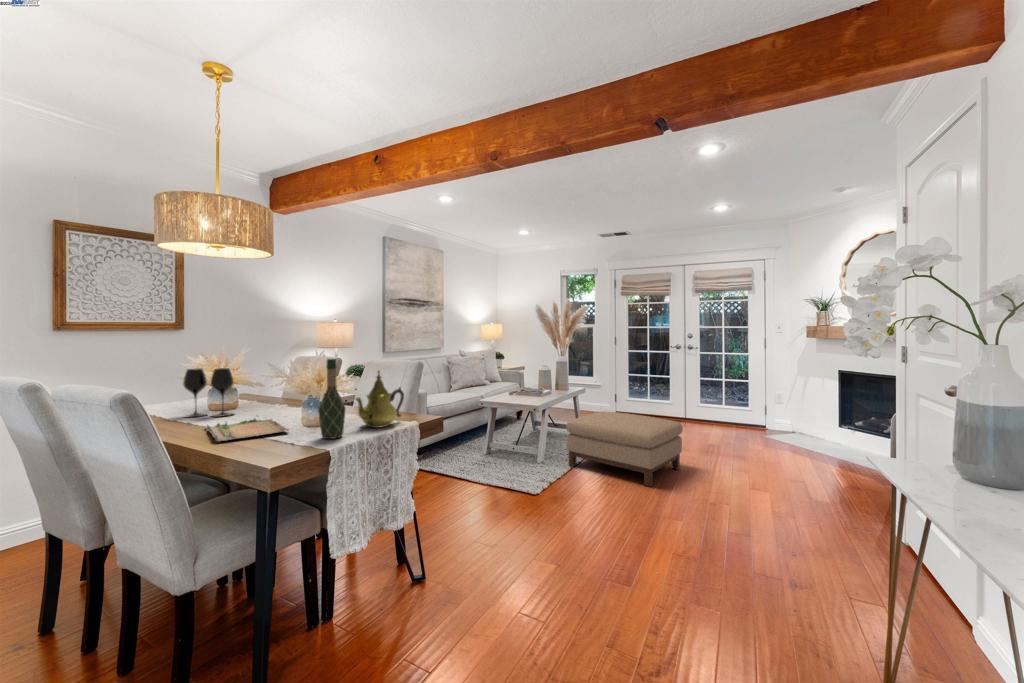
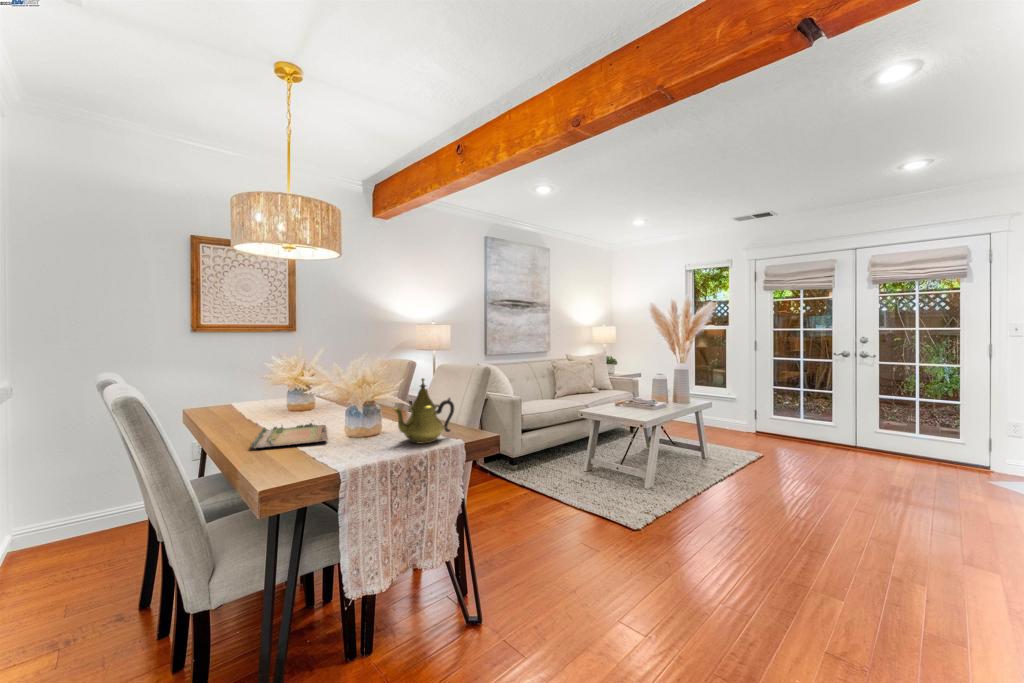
wine bottle: present [318,359,345,439] -> none [348,365,377,455]
wine glass: present [183,368,234,418] -> none [260,369,305,418]
ottoman: present [566,411,683,486] -> none [679,433,846,539]

